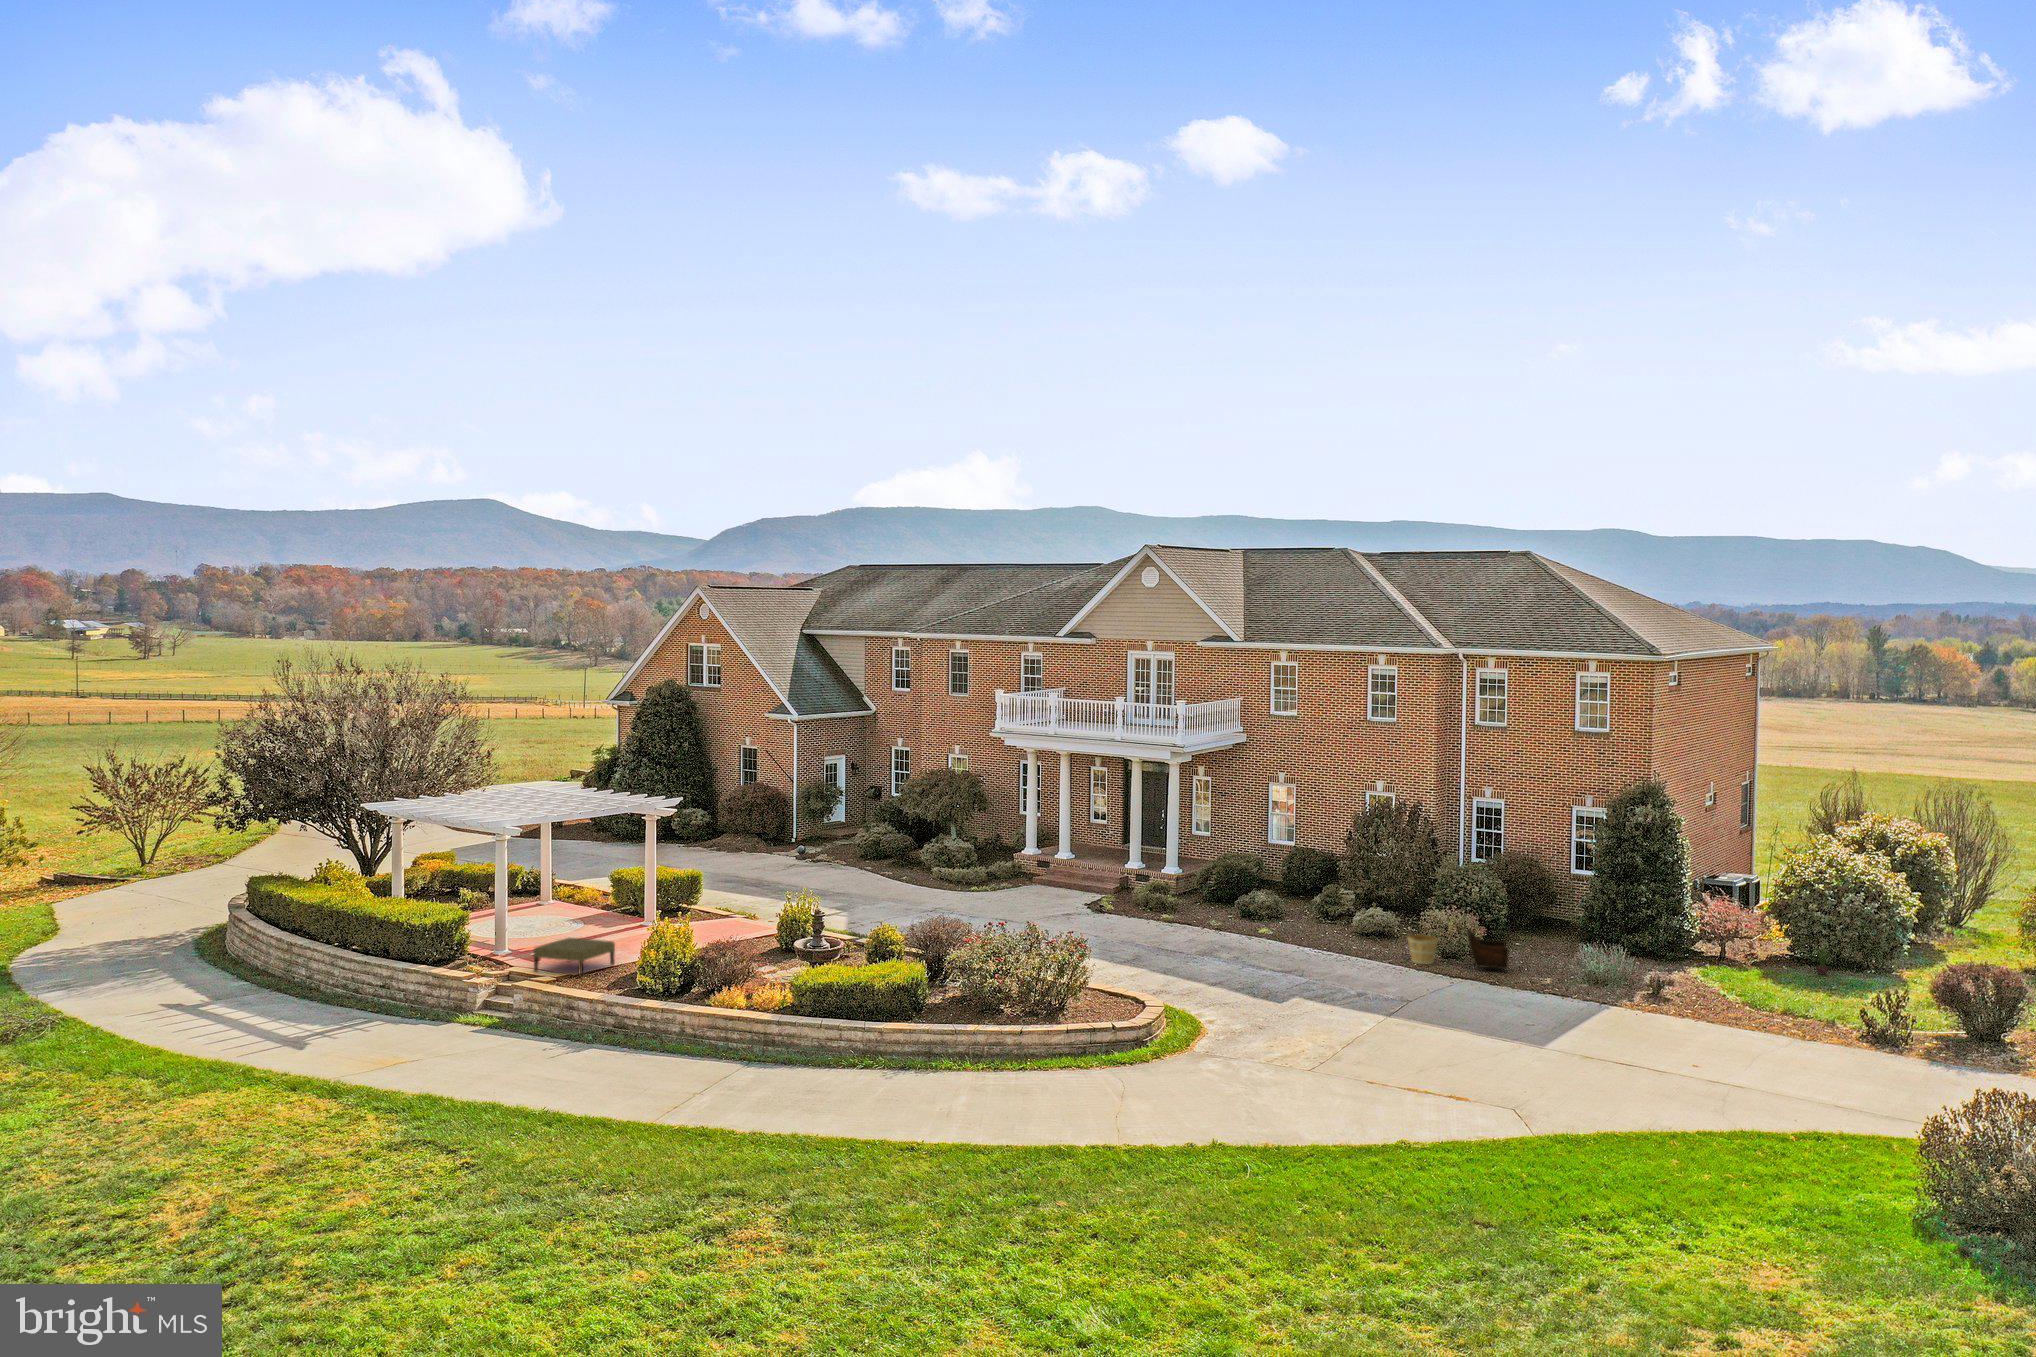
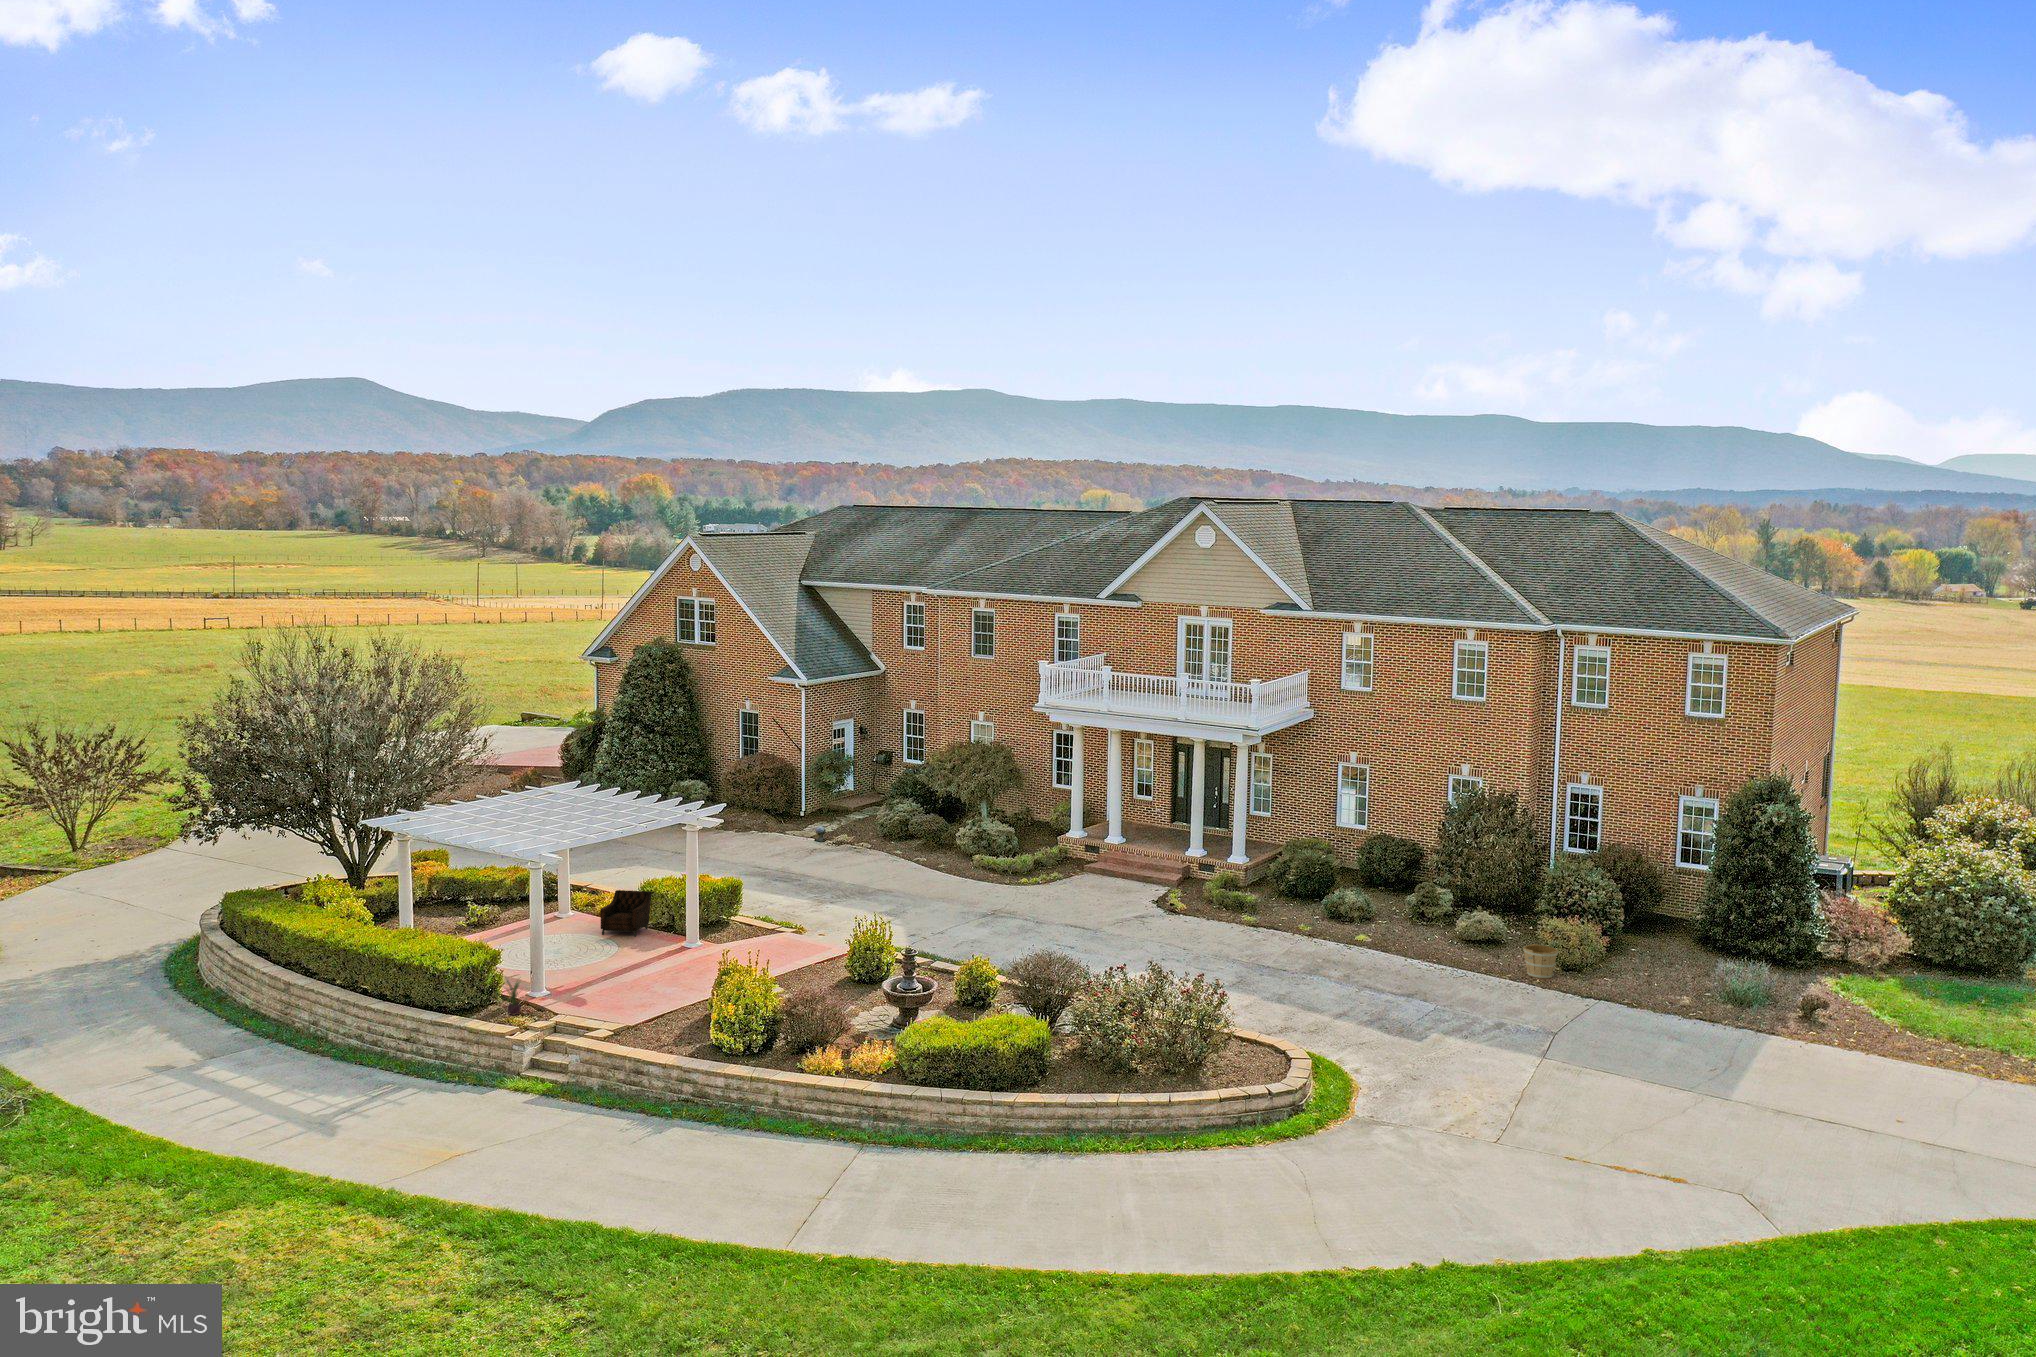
armchair: present [1467,929,1509,970] -> present [601,890,651,937]
ottoman: present [533,938,615,976] -> none [579,973,669,1023]
decorative plant: present [1812,947,1828,975] -> present [506,981,521,1015]

